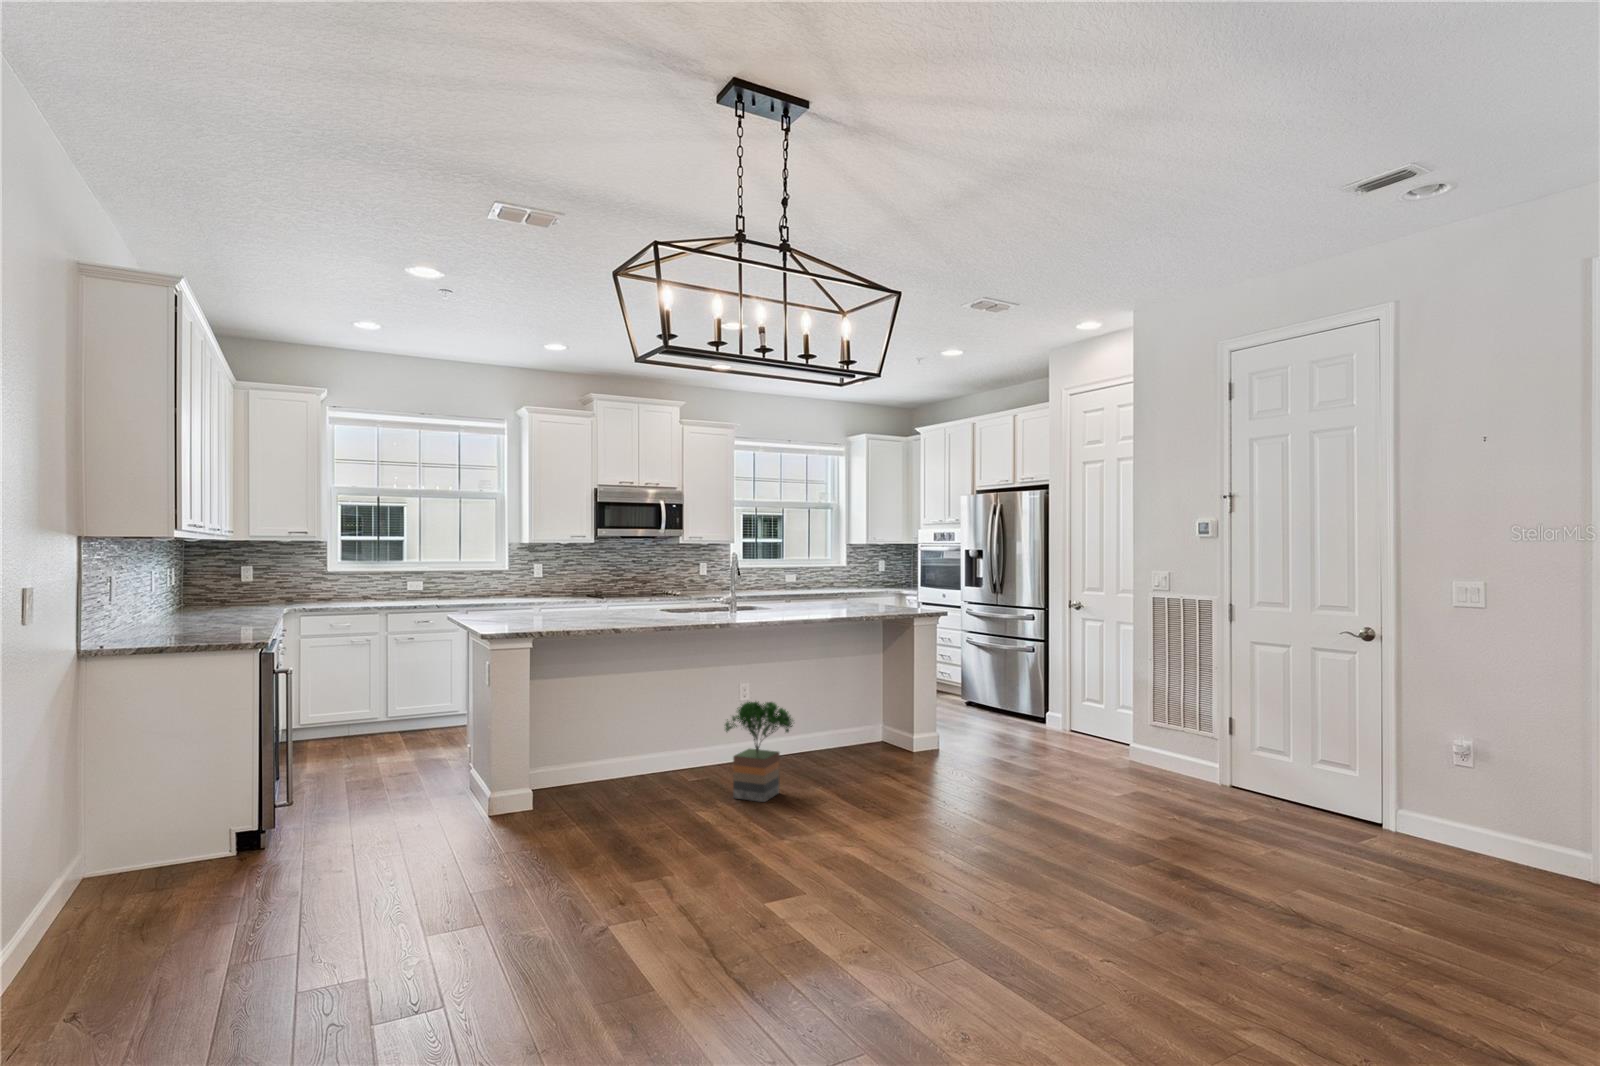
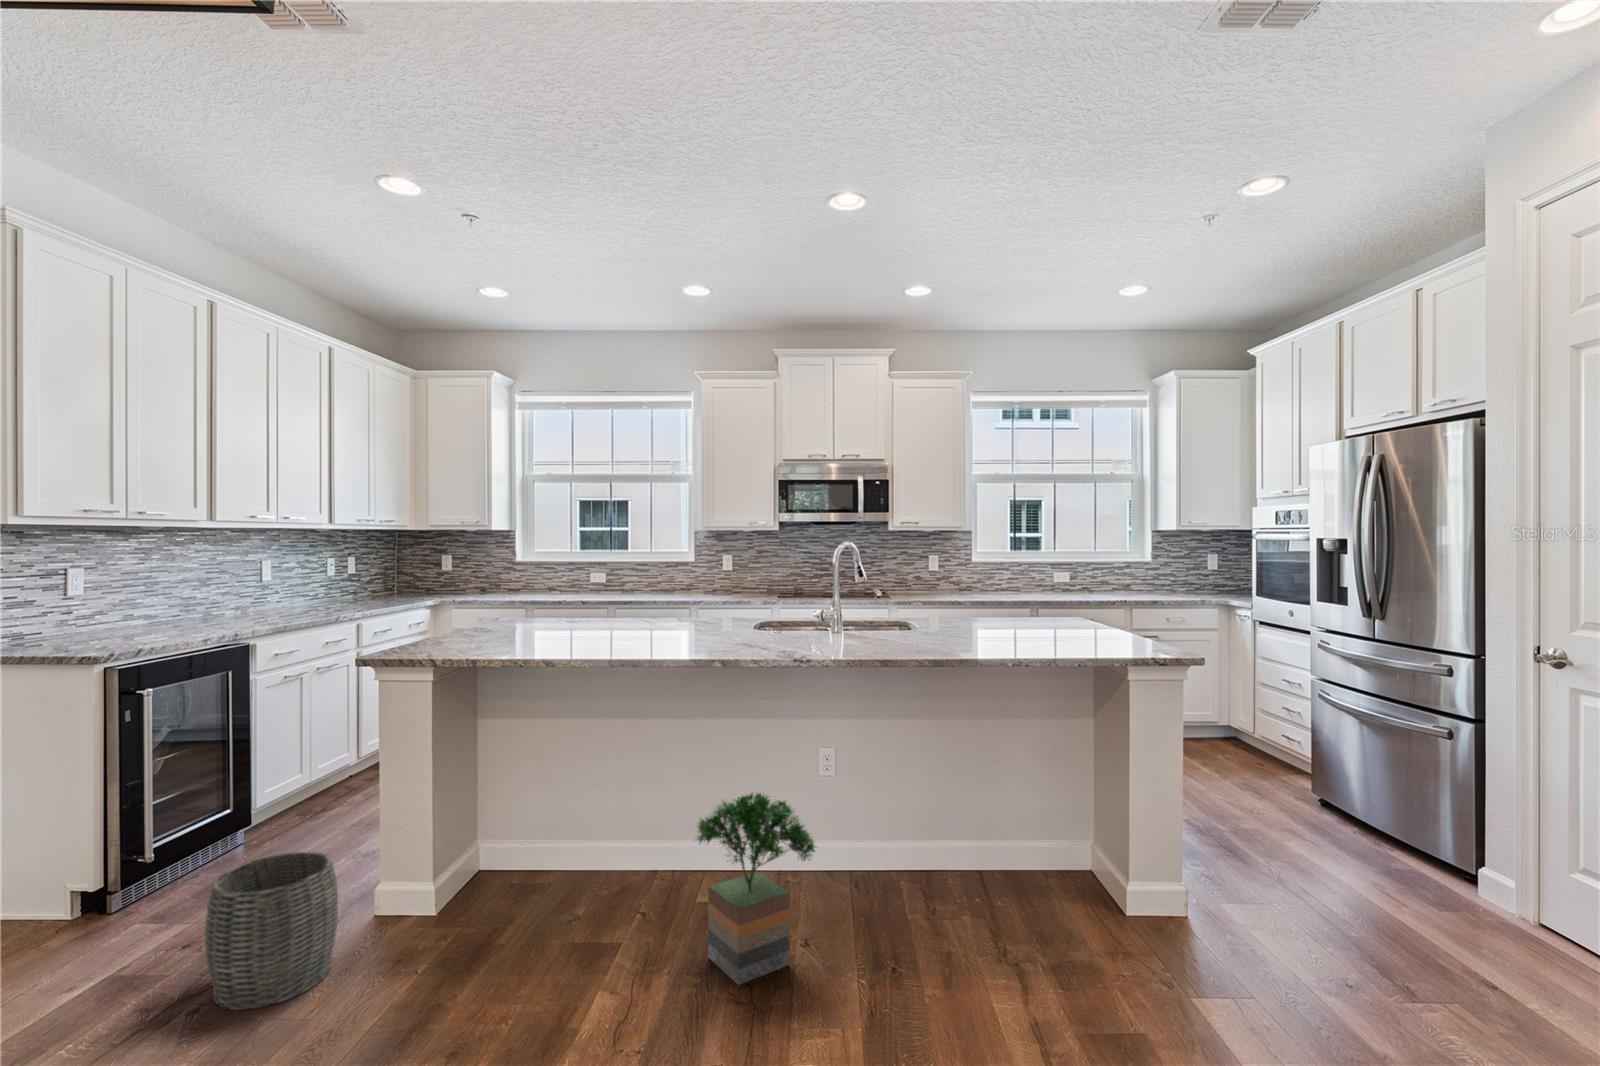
woven basket: none [444,767,523,861] -> present [205,852,338,1010]

